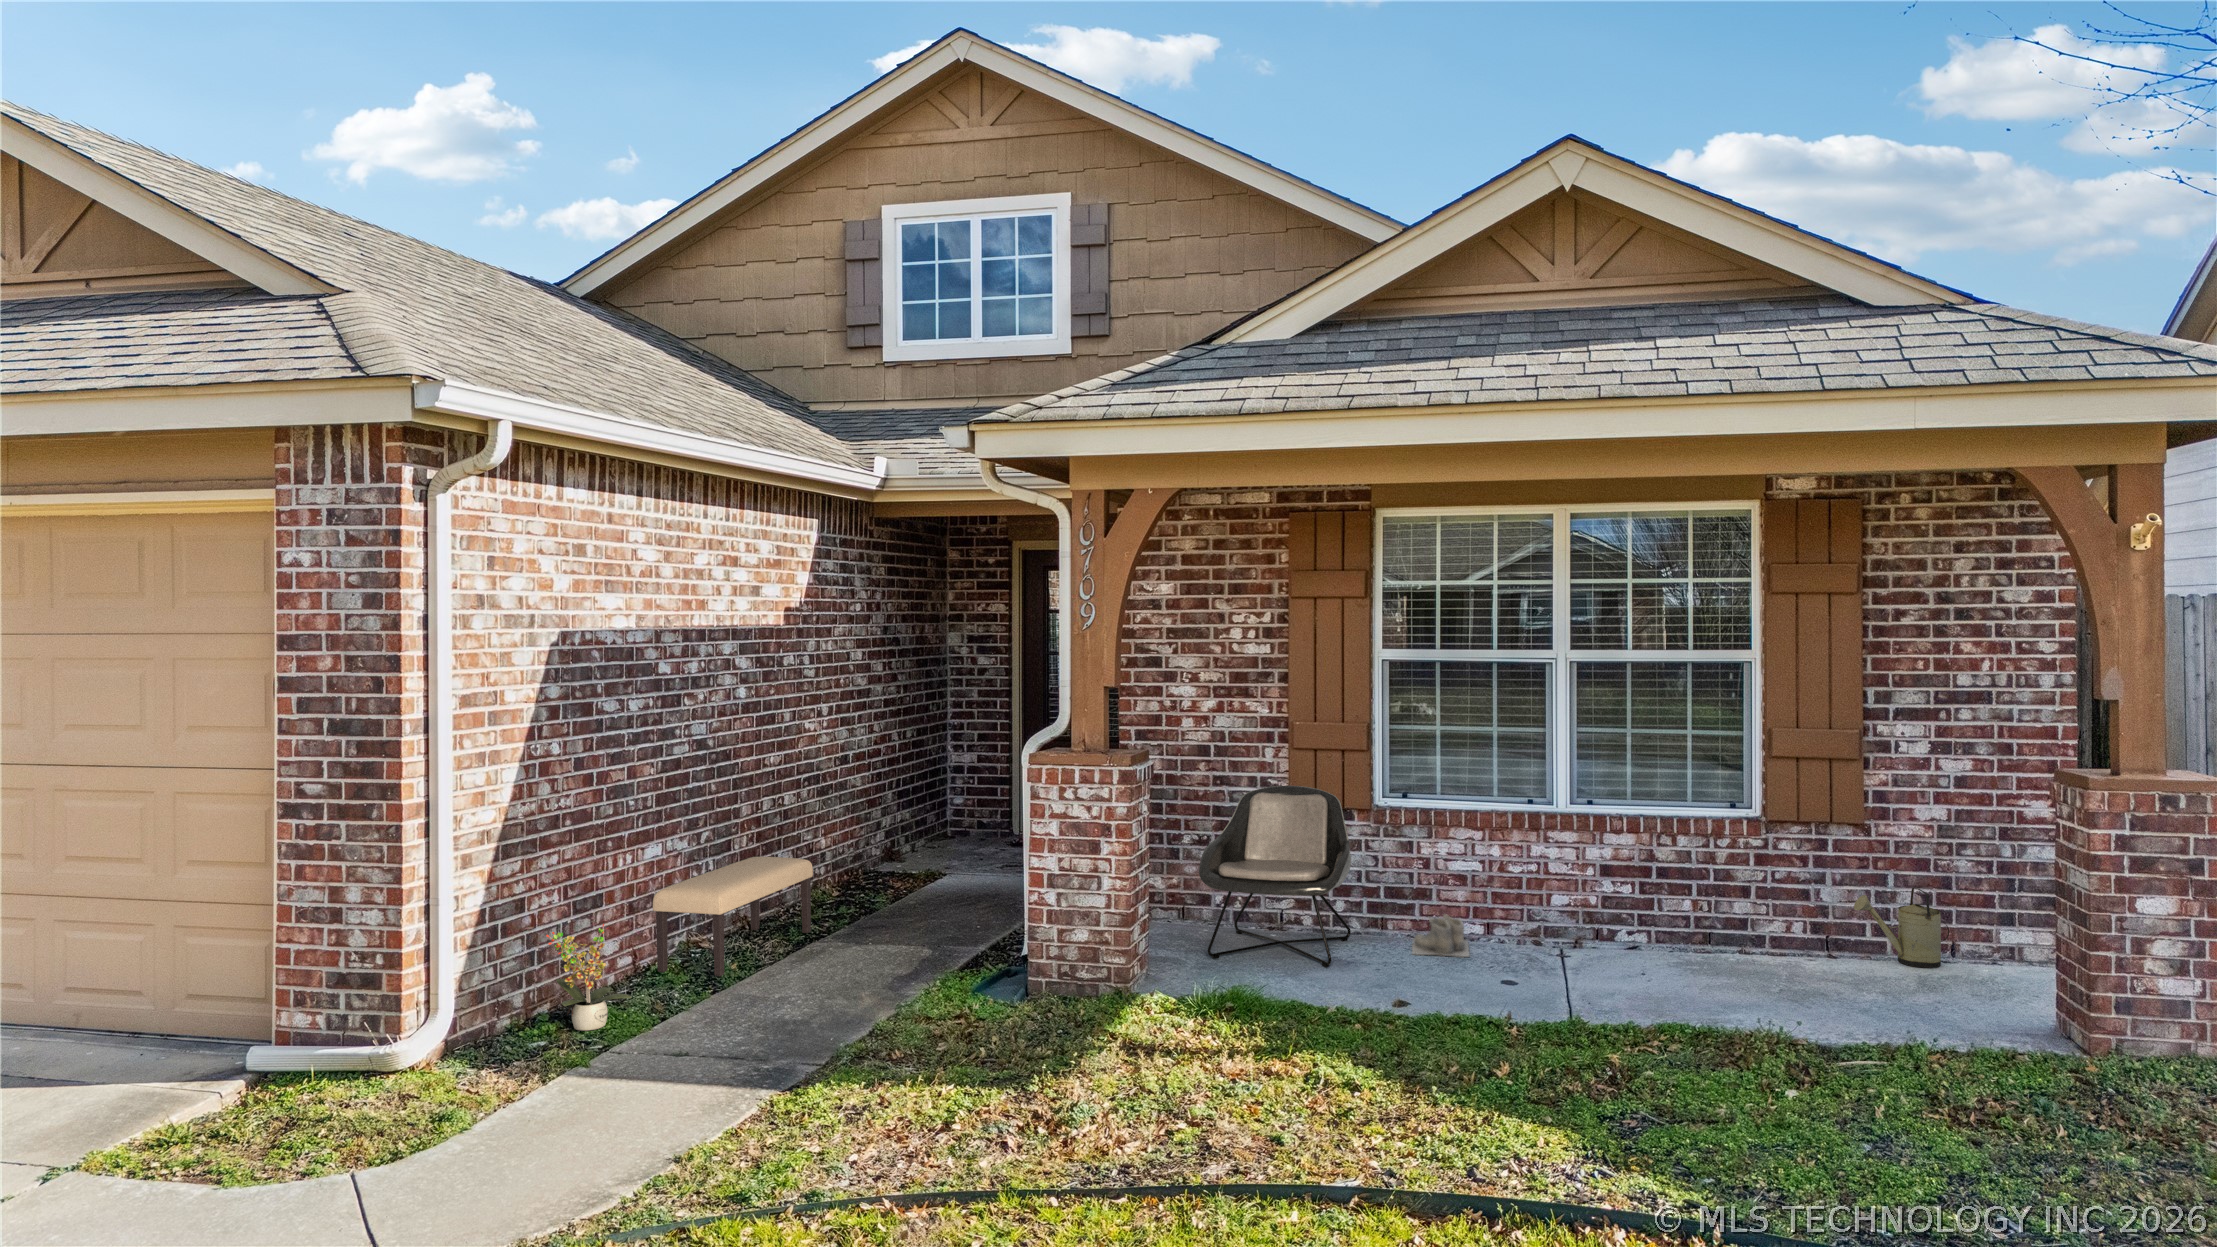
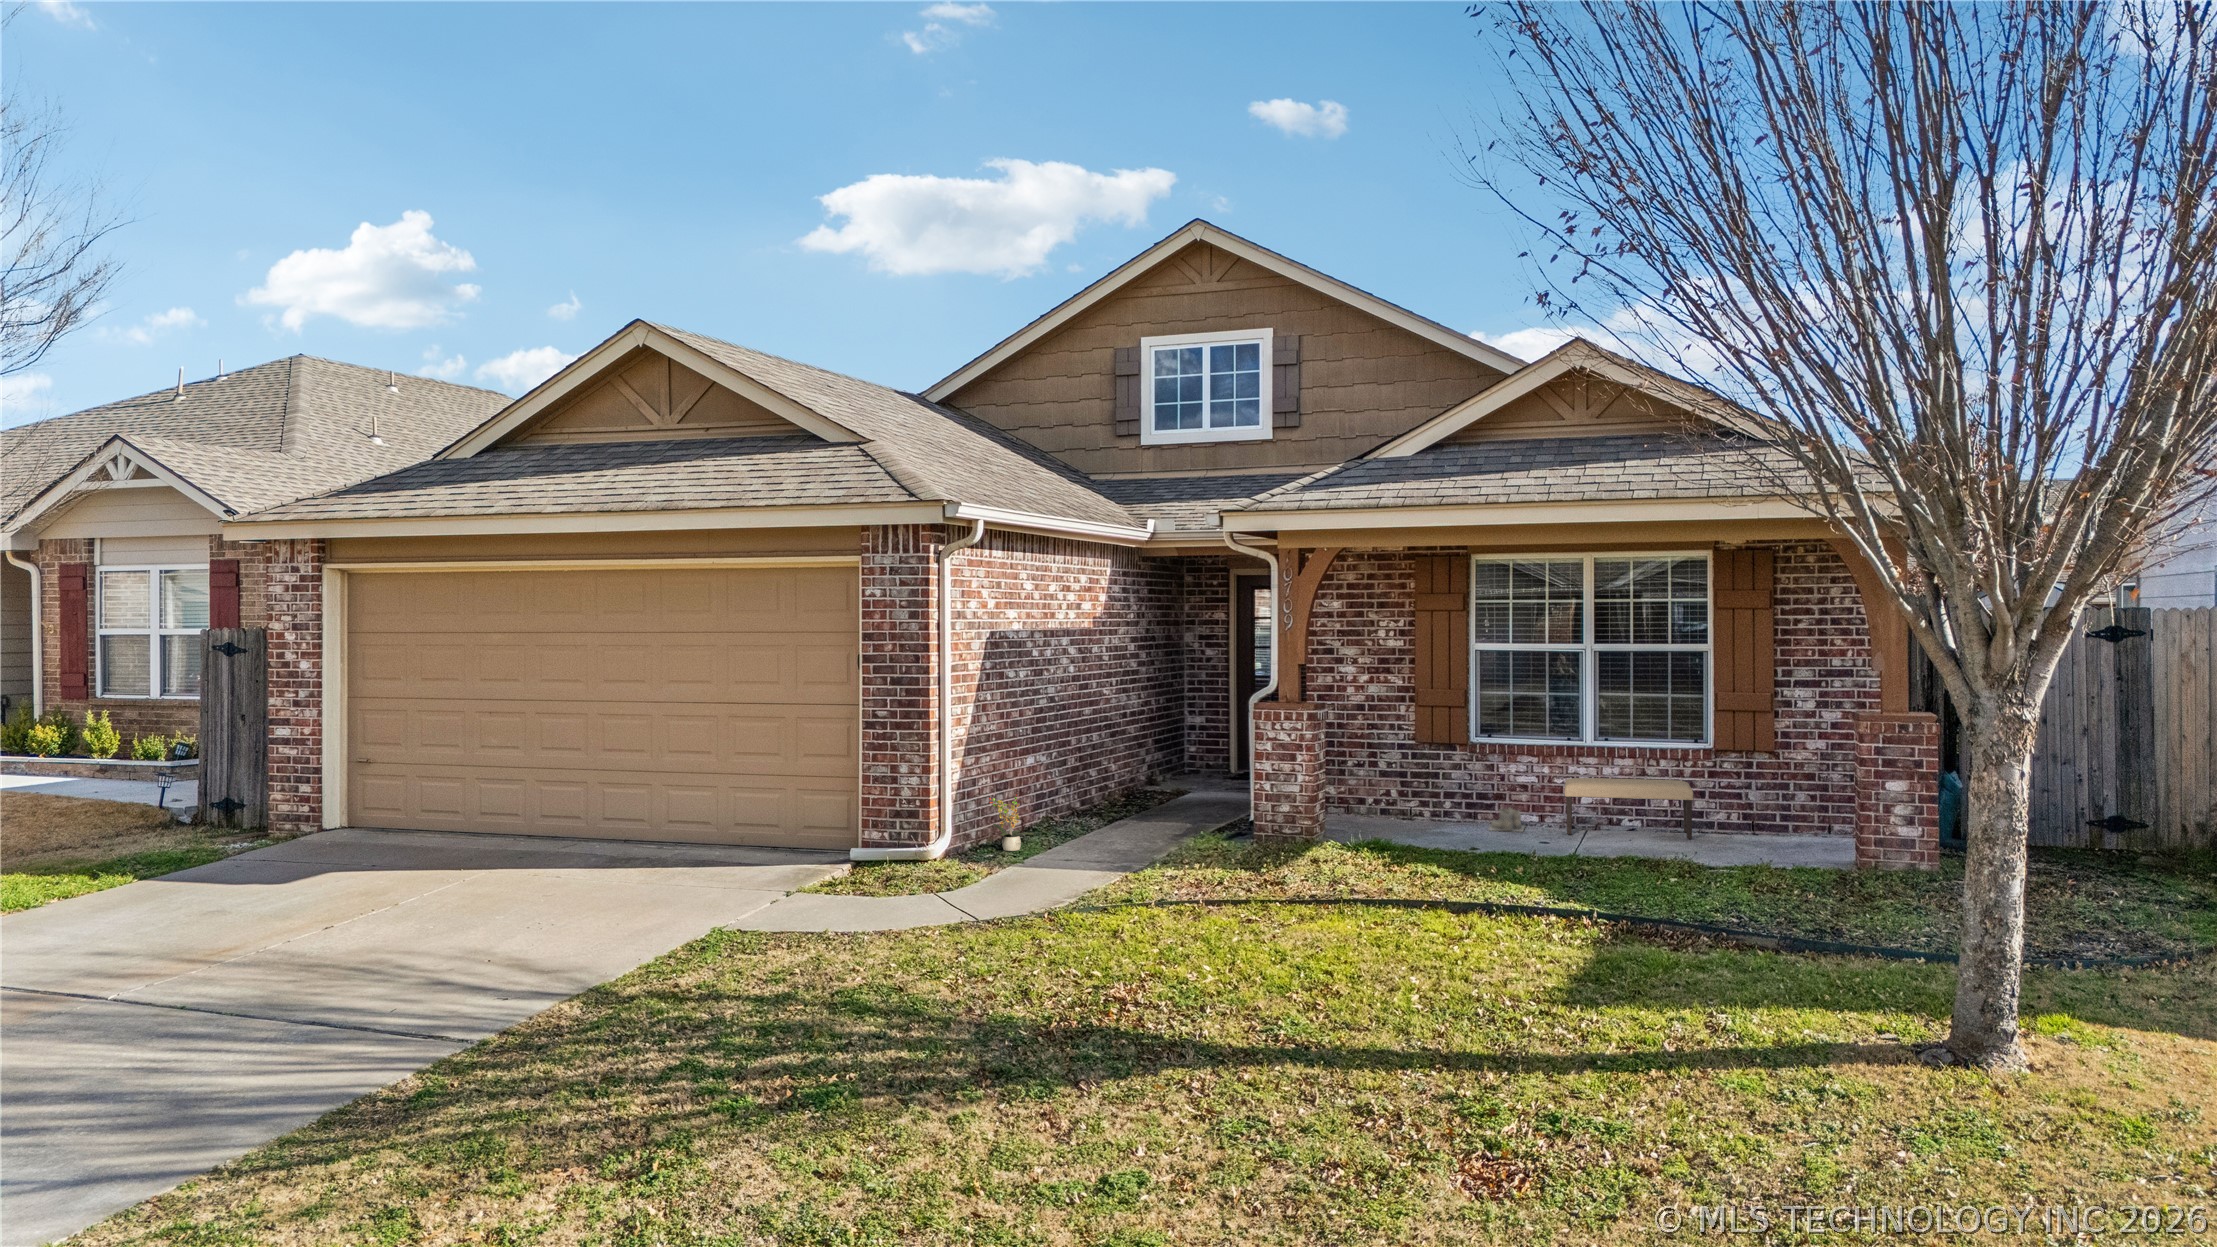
lounge chair: present [1199,786,1351,967] -> none [1355,729,1452,835]
bench: present [653,857,813,977] -> present [1565,778,1694,839]
watering can: present [1854,887,1949,968] -> none [1766,792,1826,840]

